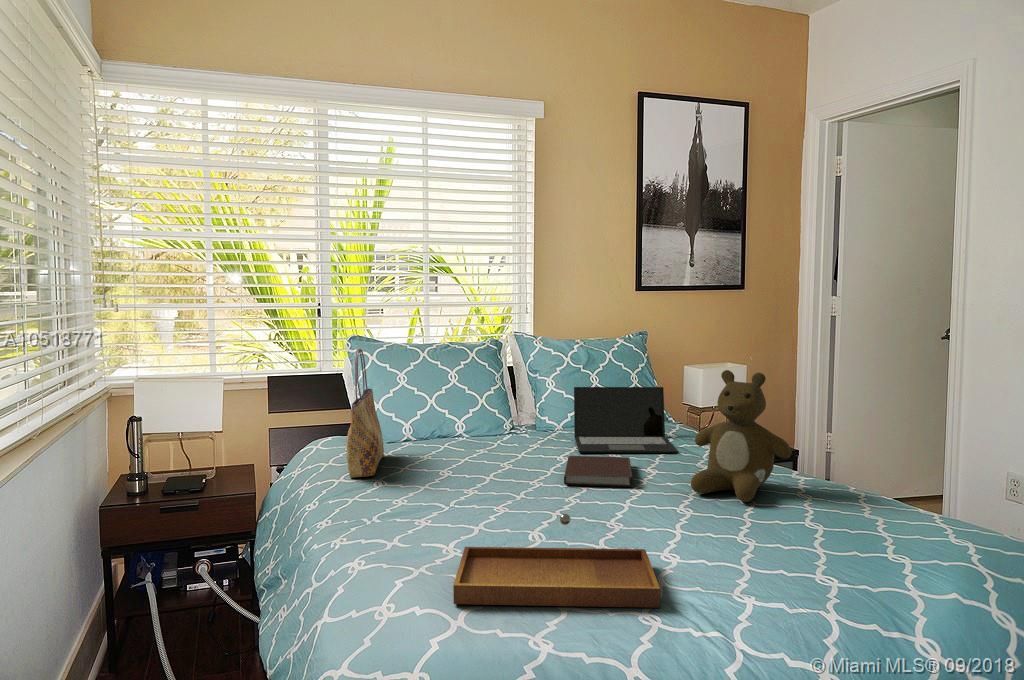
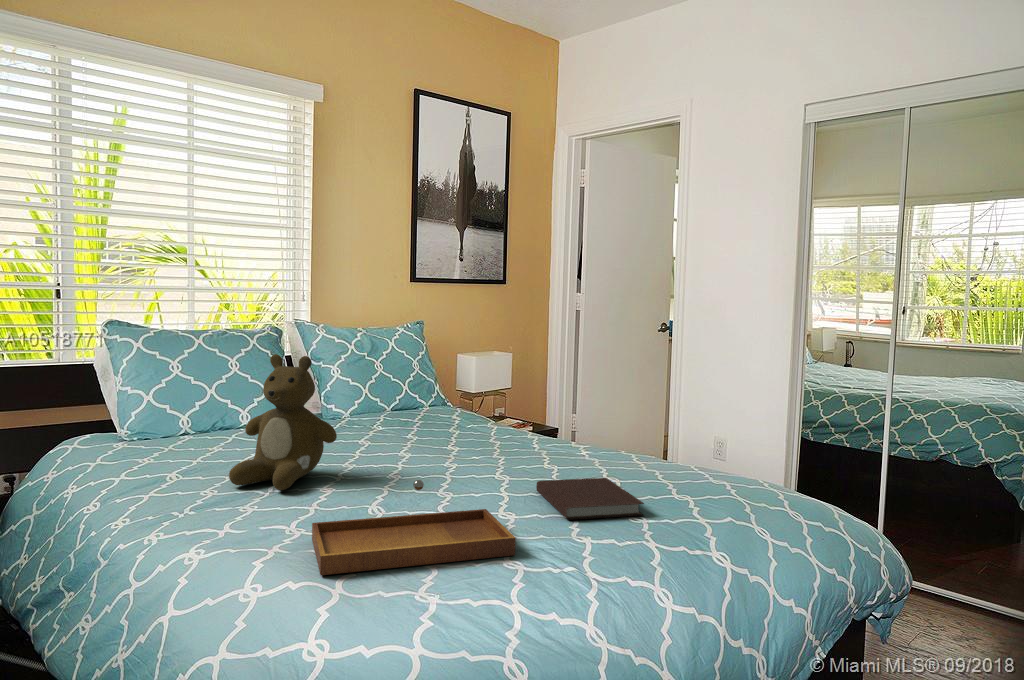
tote bag: present [346,348,384,477] -> none [129,330,167,473]
teddy bear: present [691,370,792,502] -> present [229,354,337,490]
laptop: present [574,387,678,453] -> none [364,371,470,436]
notebook: present [564,456,632,487] -> present [536,478,644,519]

